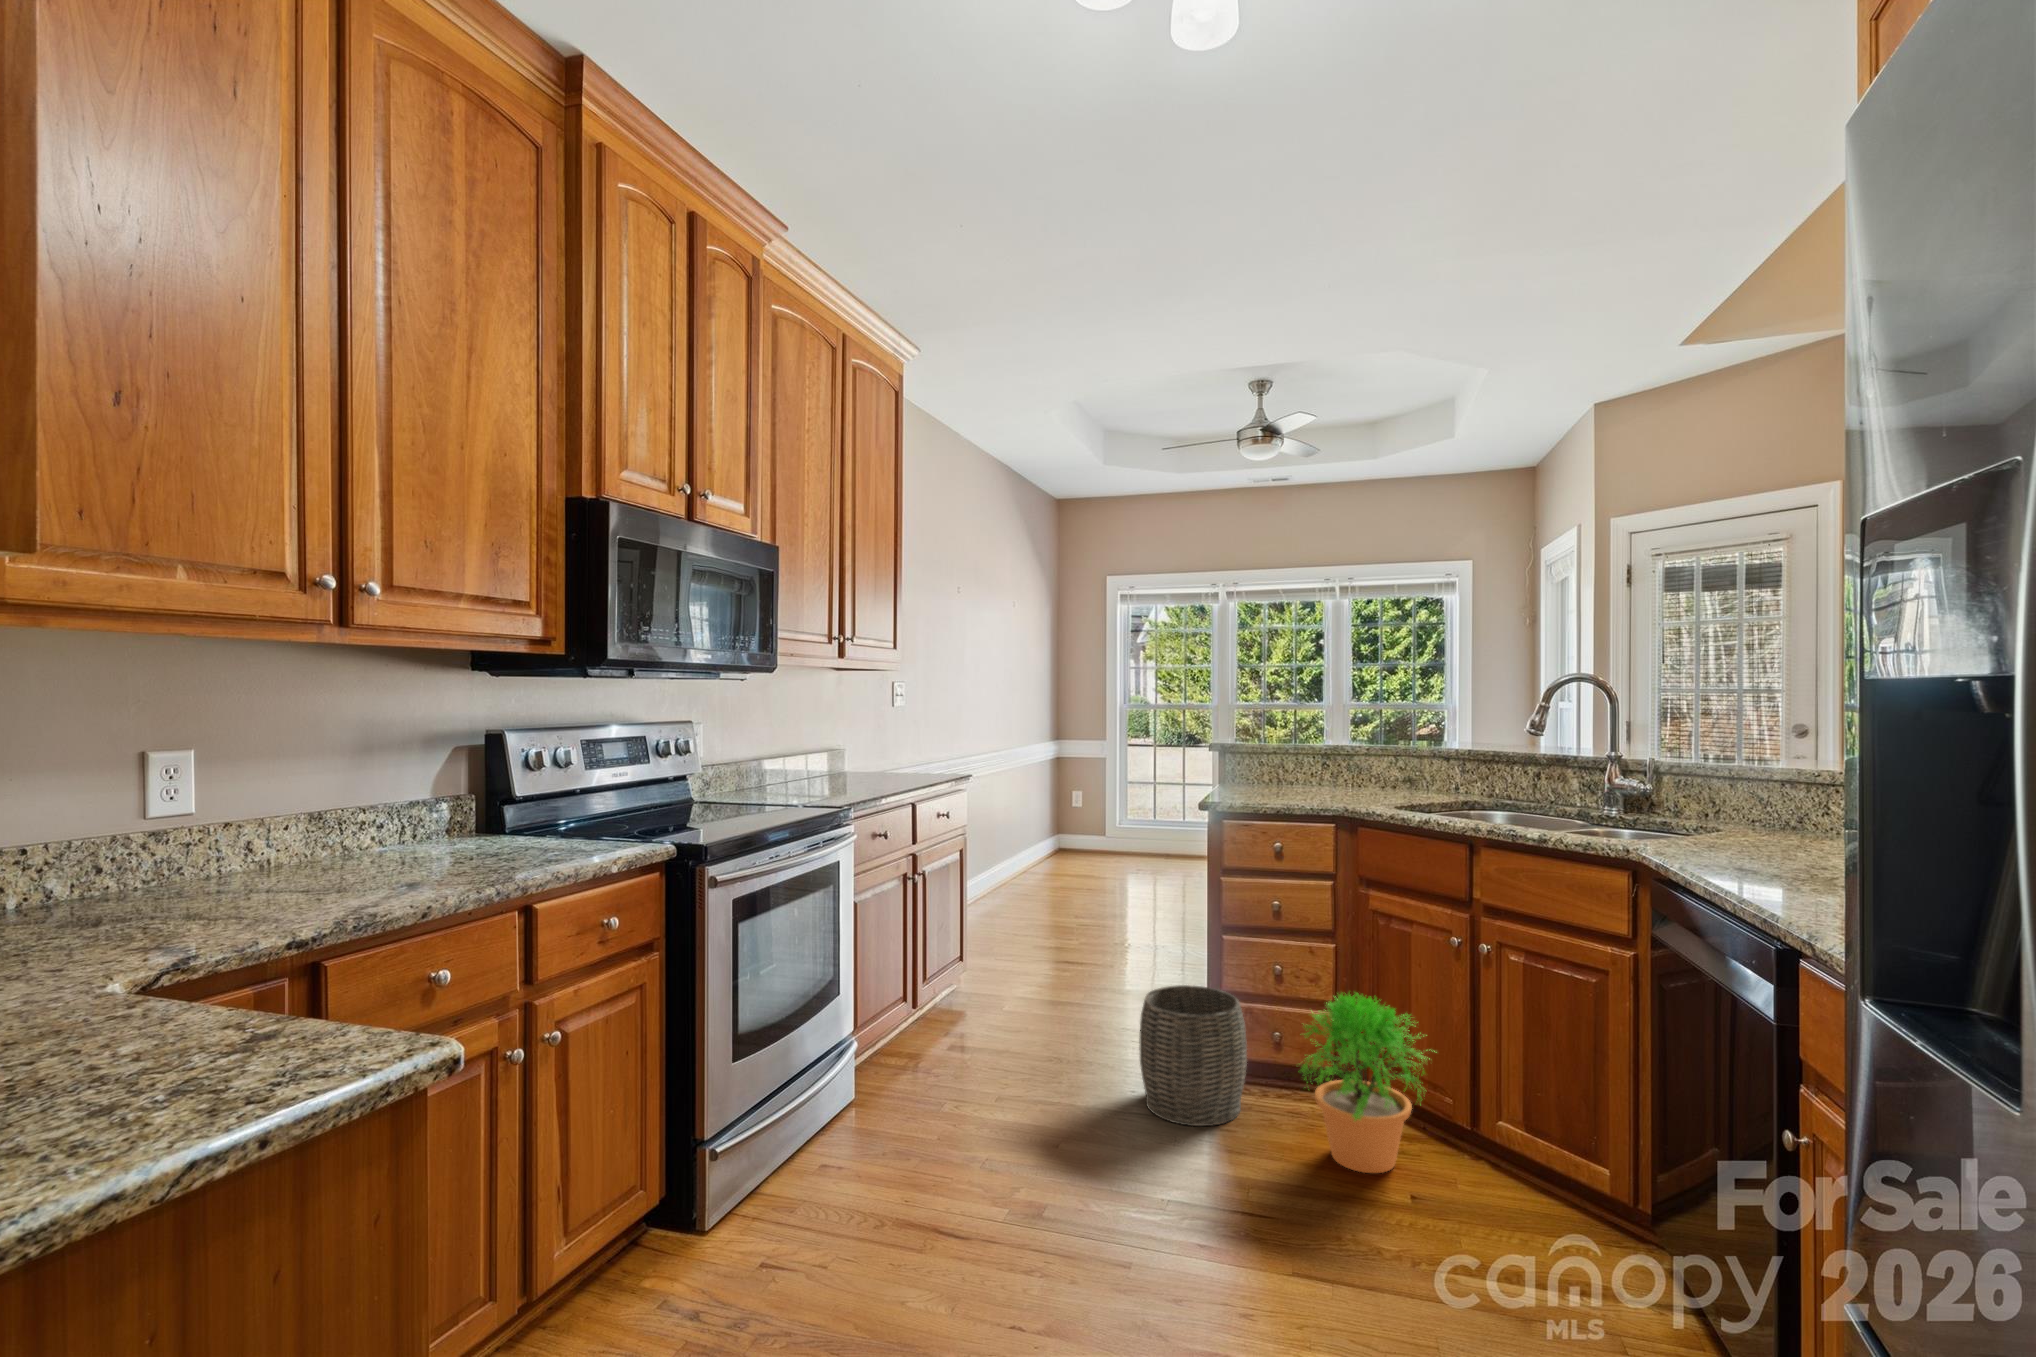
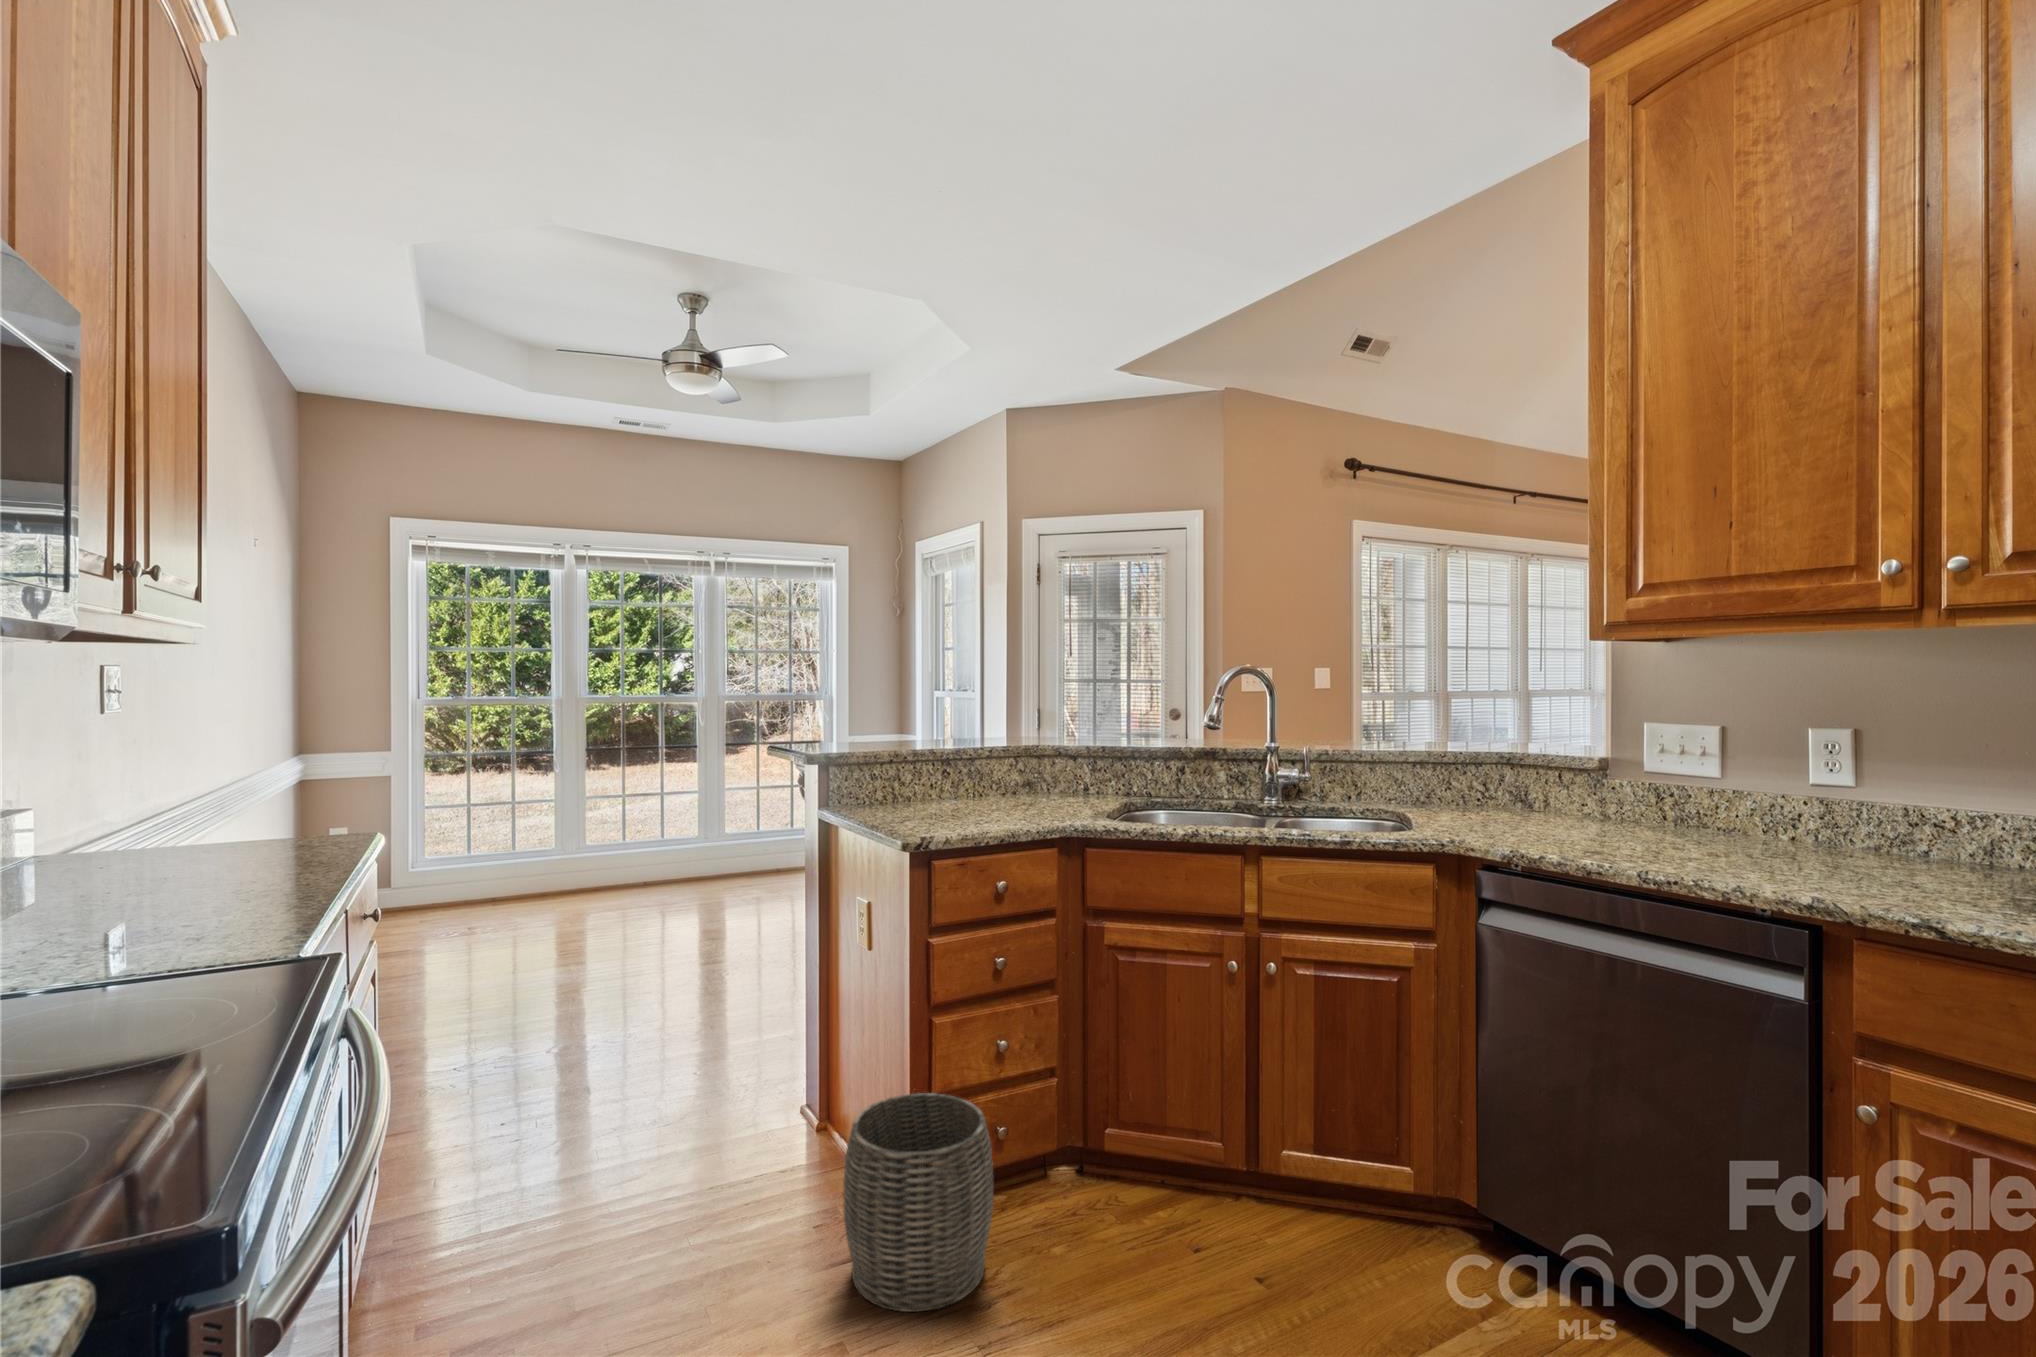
potted plant: present [1301,993,1435,1173] -> none [1080,1046,1229,1270]

